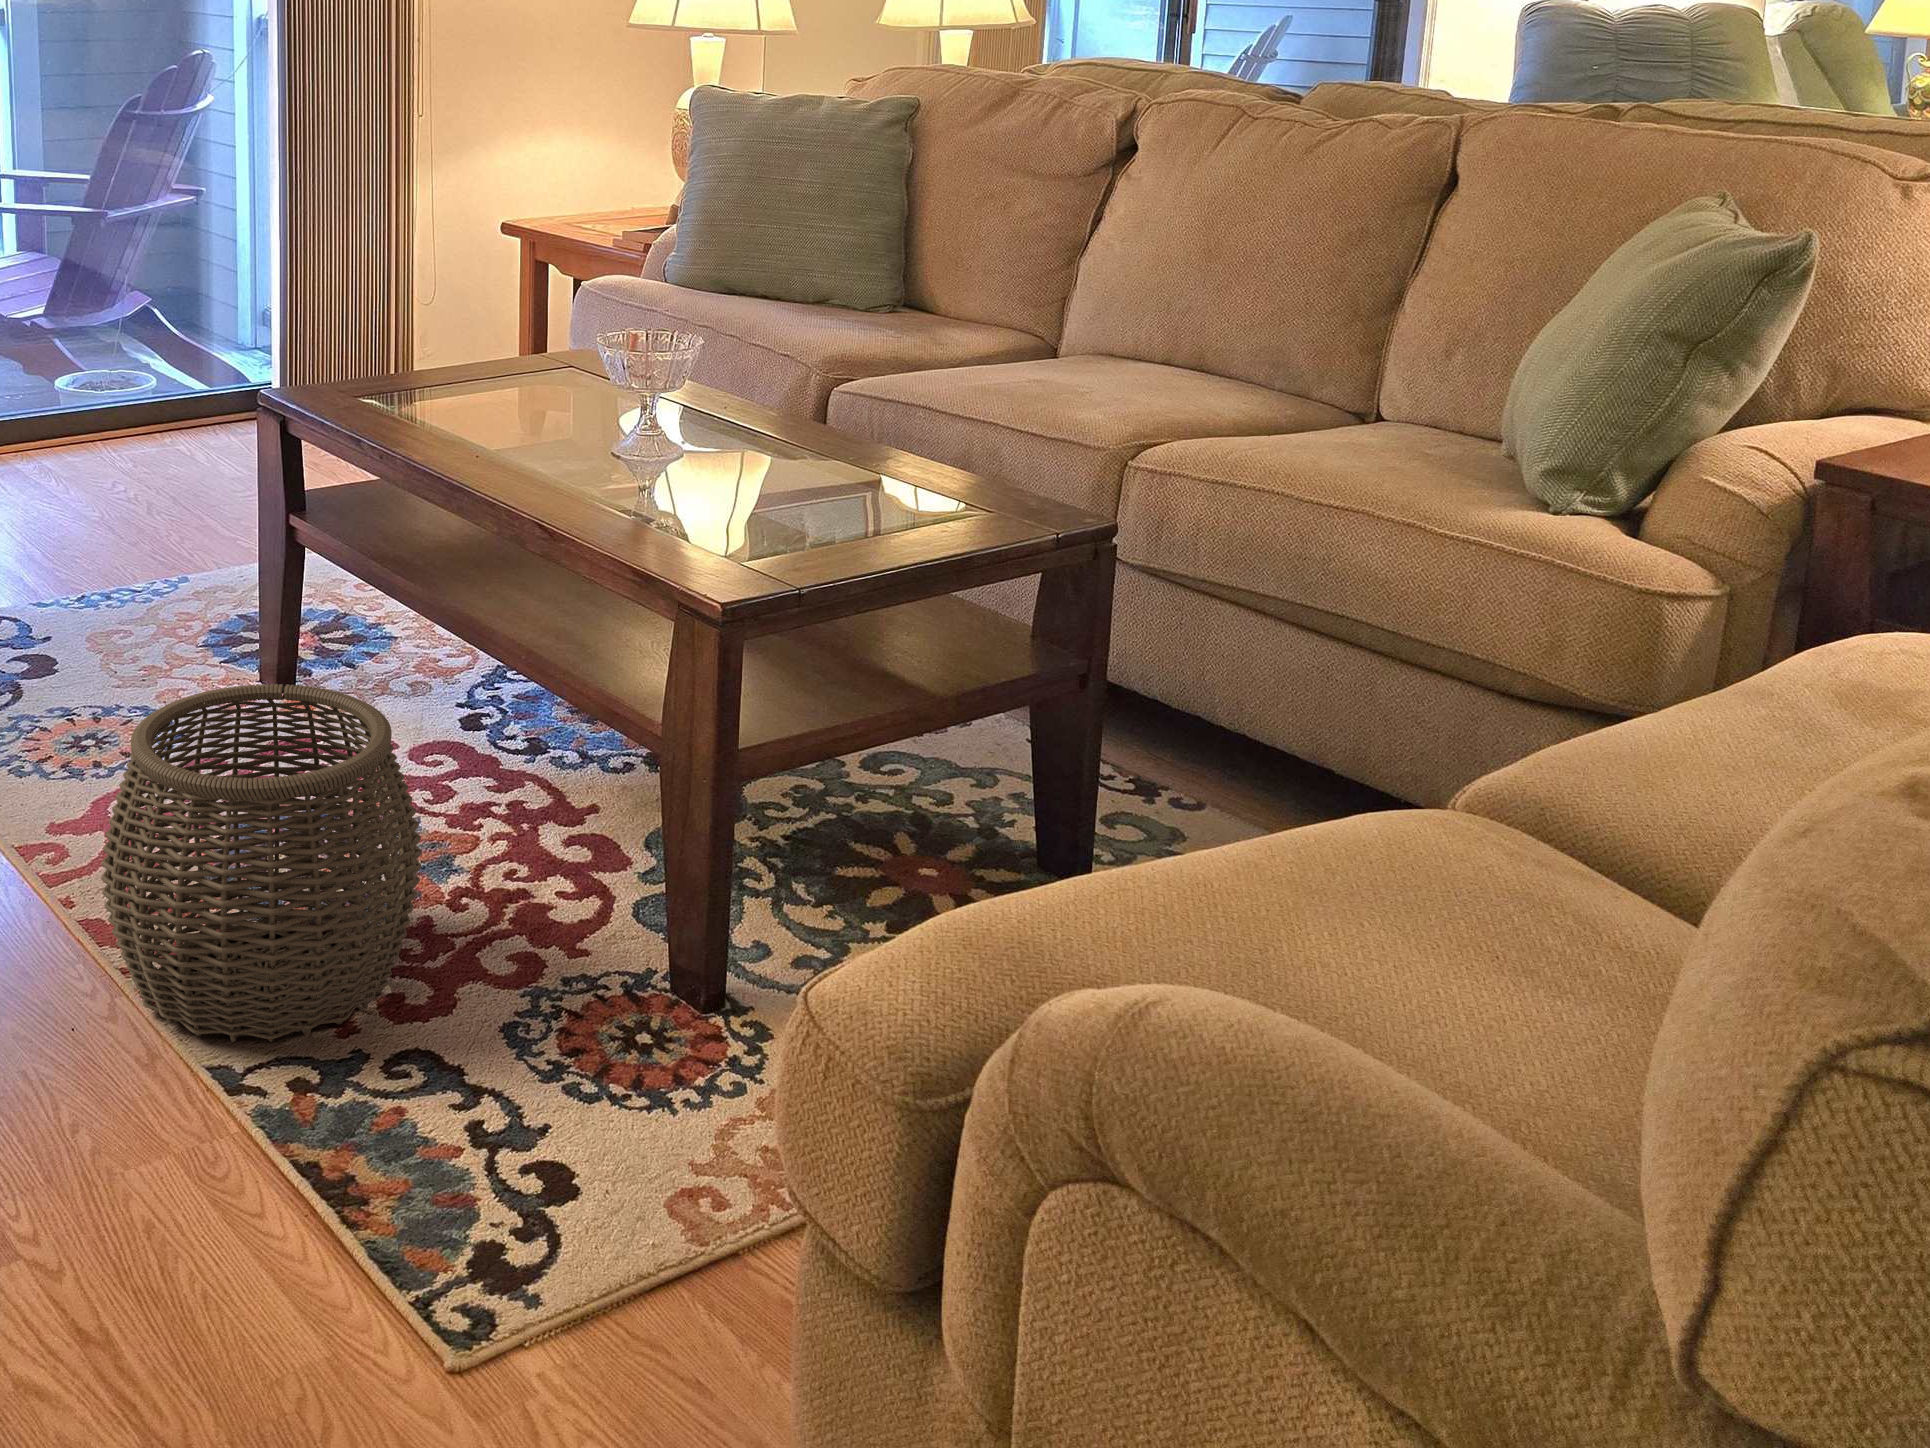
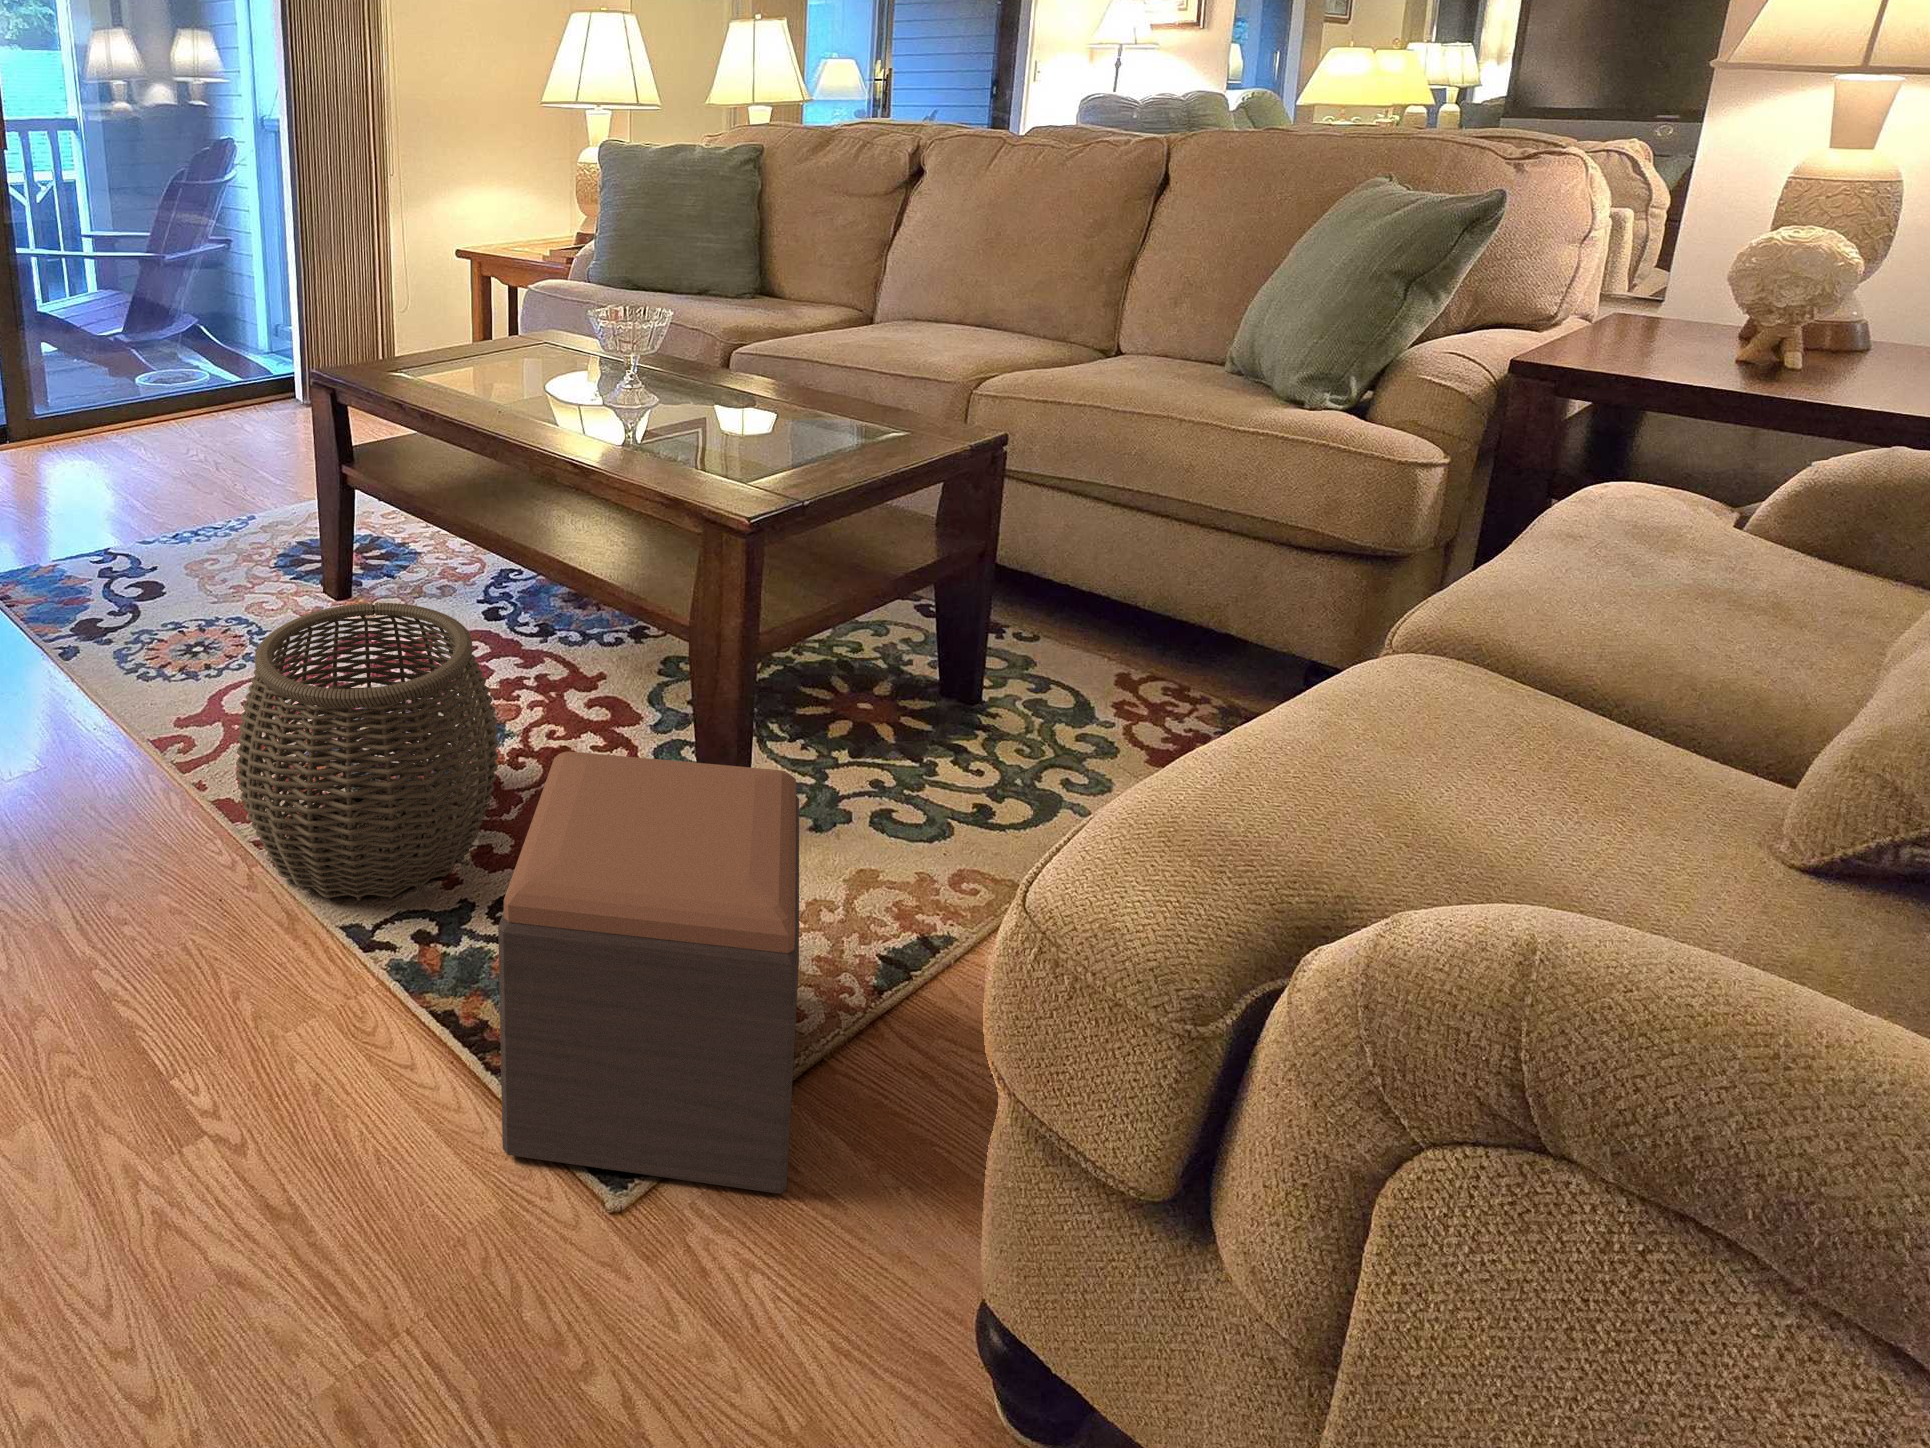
footstool: none [342,860,727,1371] -> present [498,752,799,1194]

